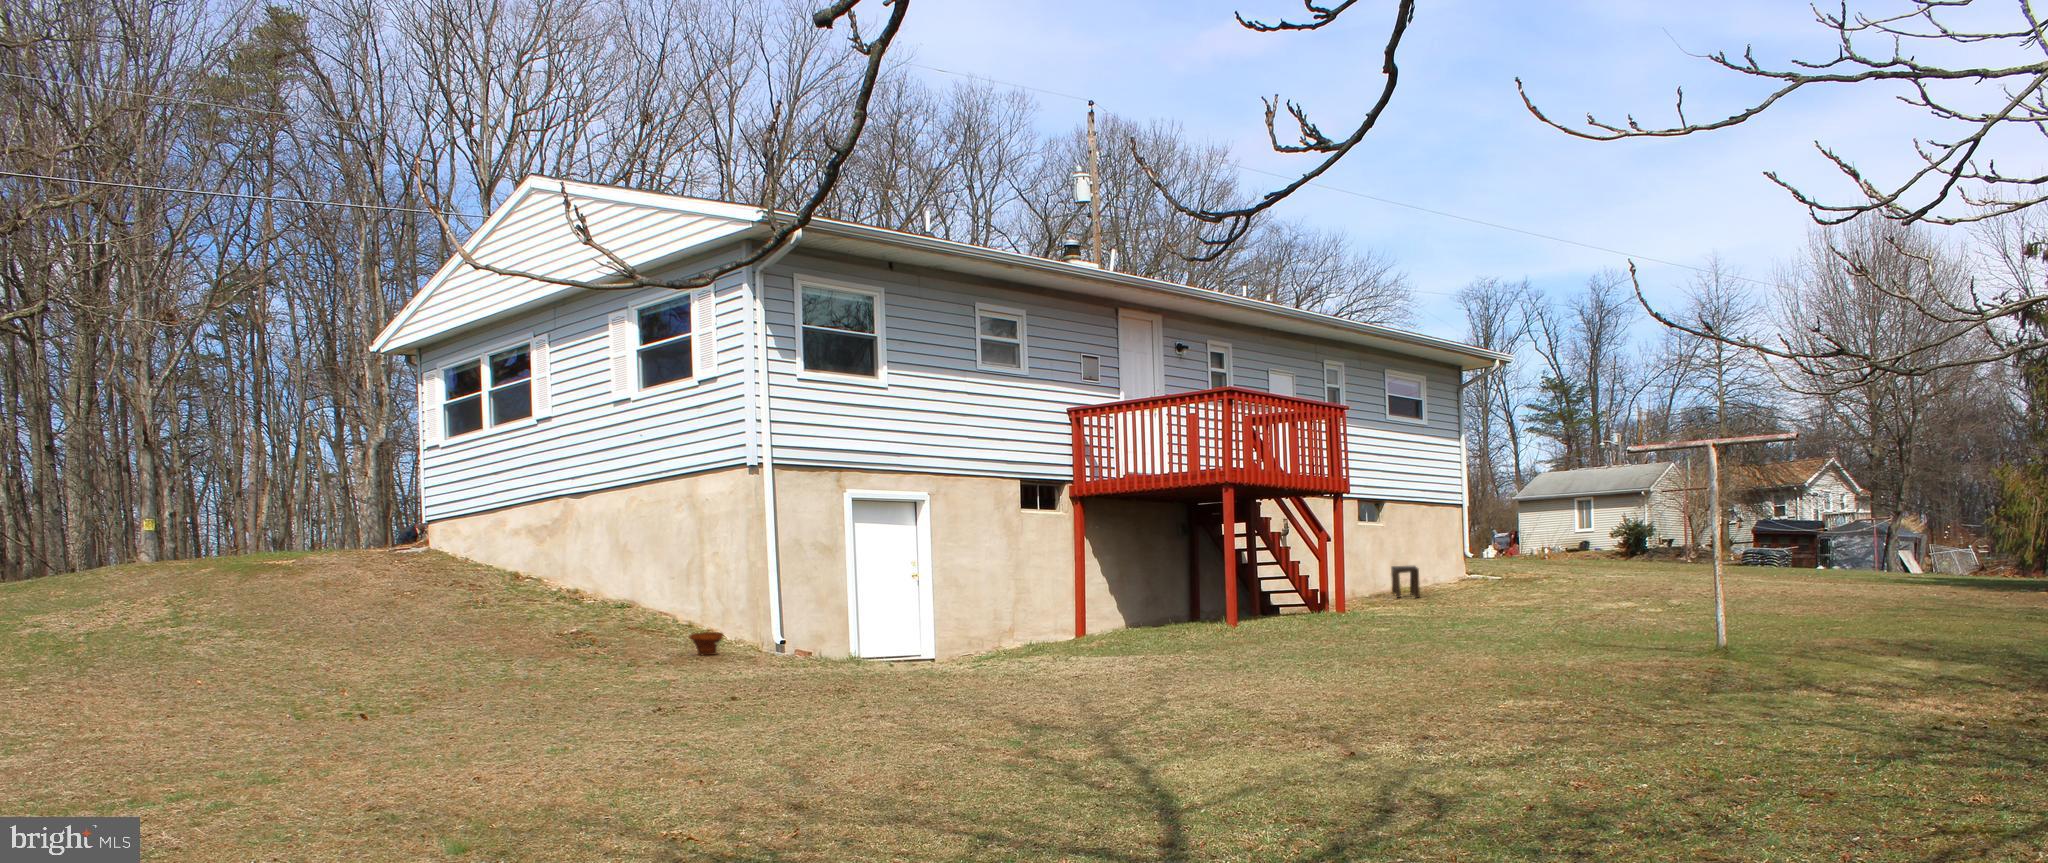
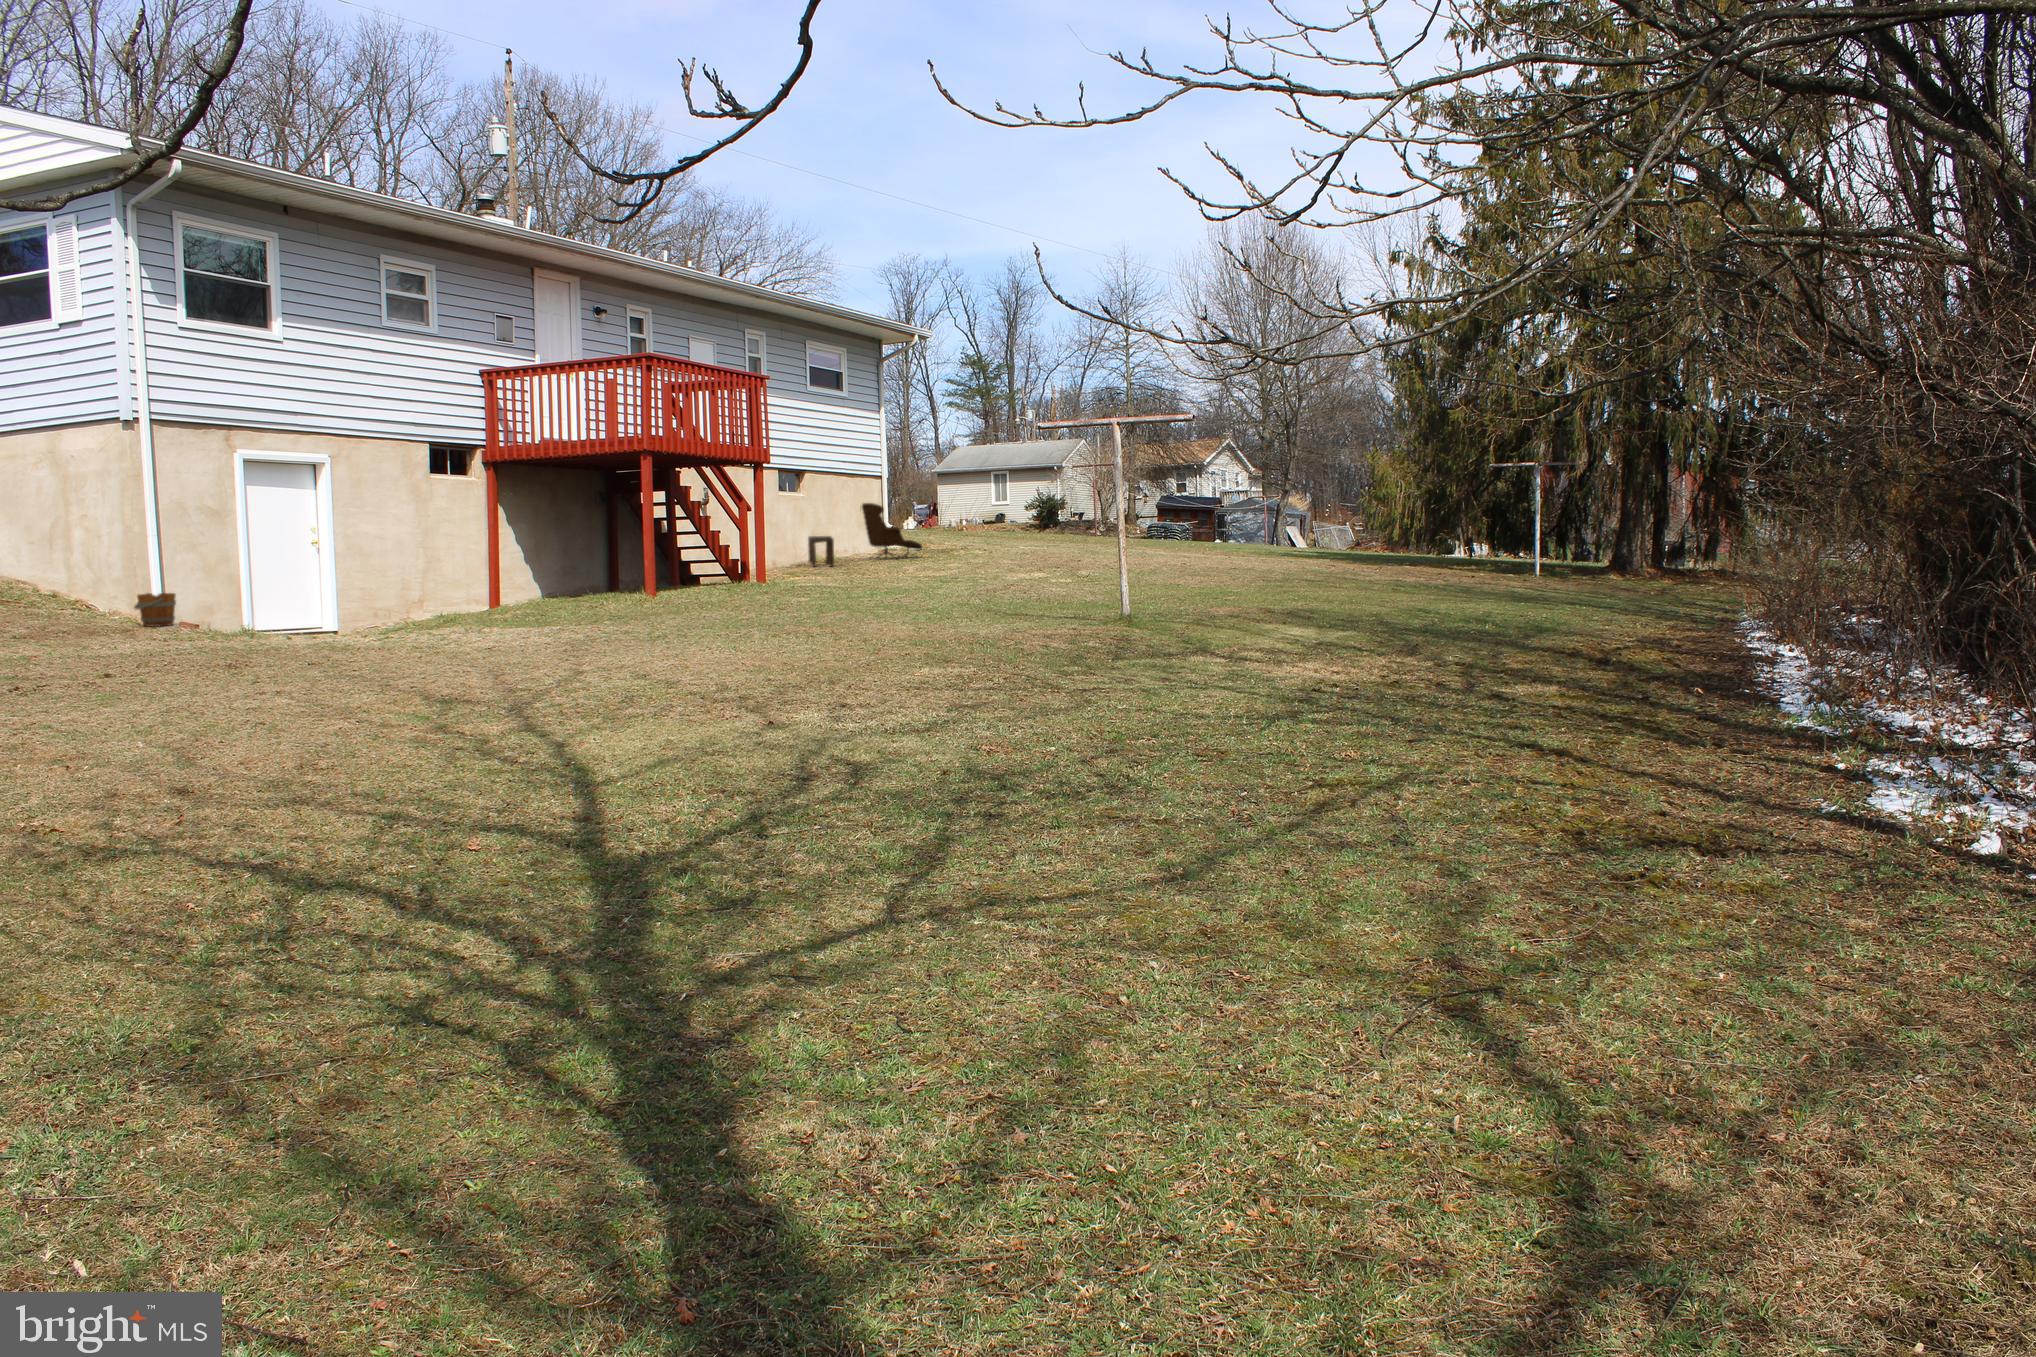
lounge chair: none [1445,531,1514,589] -> present [862,503,923,559]
bucket: none [743,627,780,660] -> present [134,593,176,627]
planter: present [689,632,723,655] -> none [65,599,106,624]

